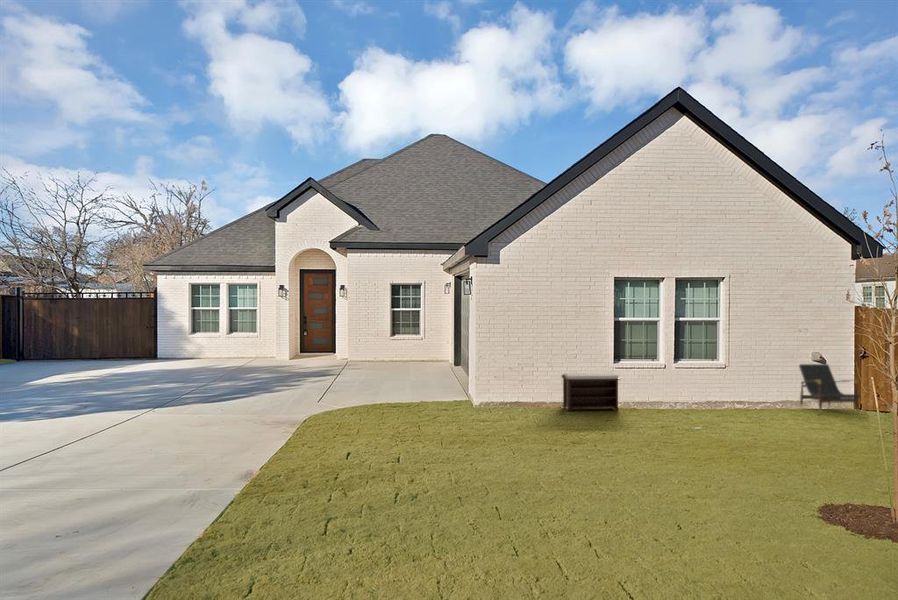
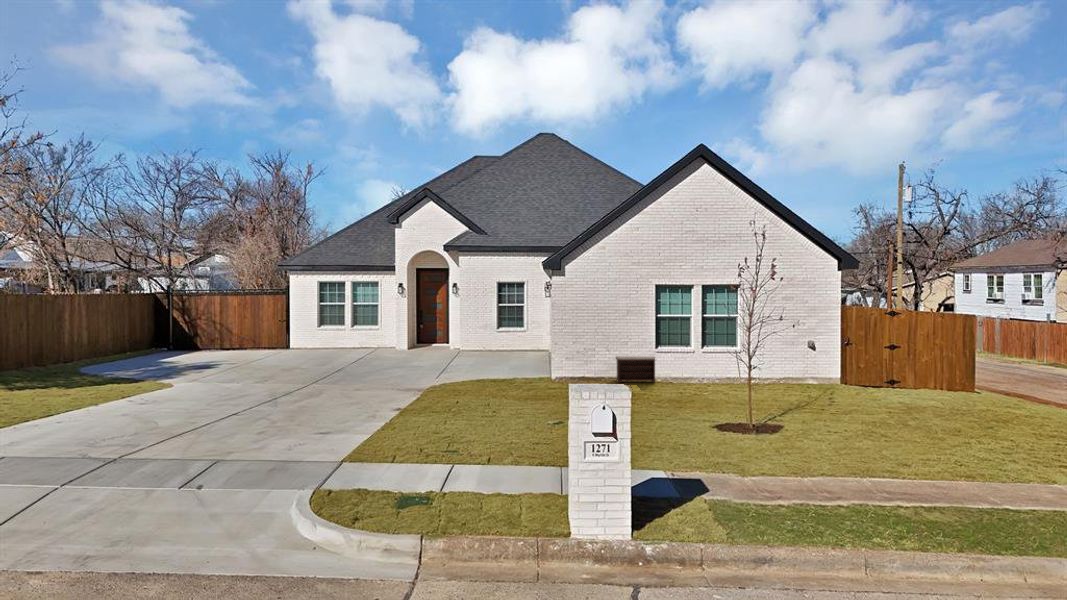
lounge chair: present [799,364,860,413] -> none [797,350,832,385]

